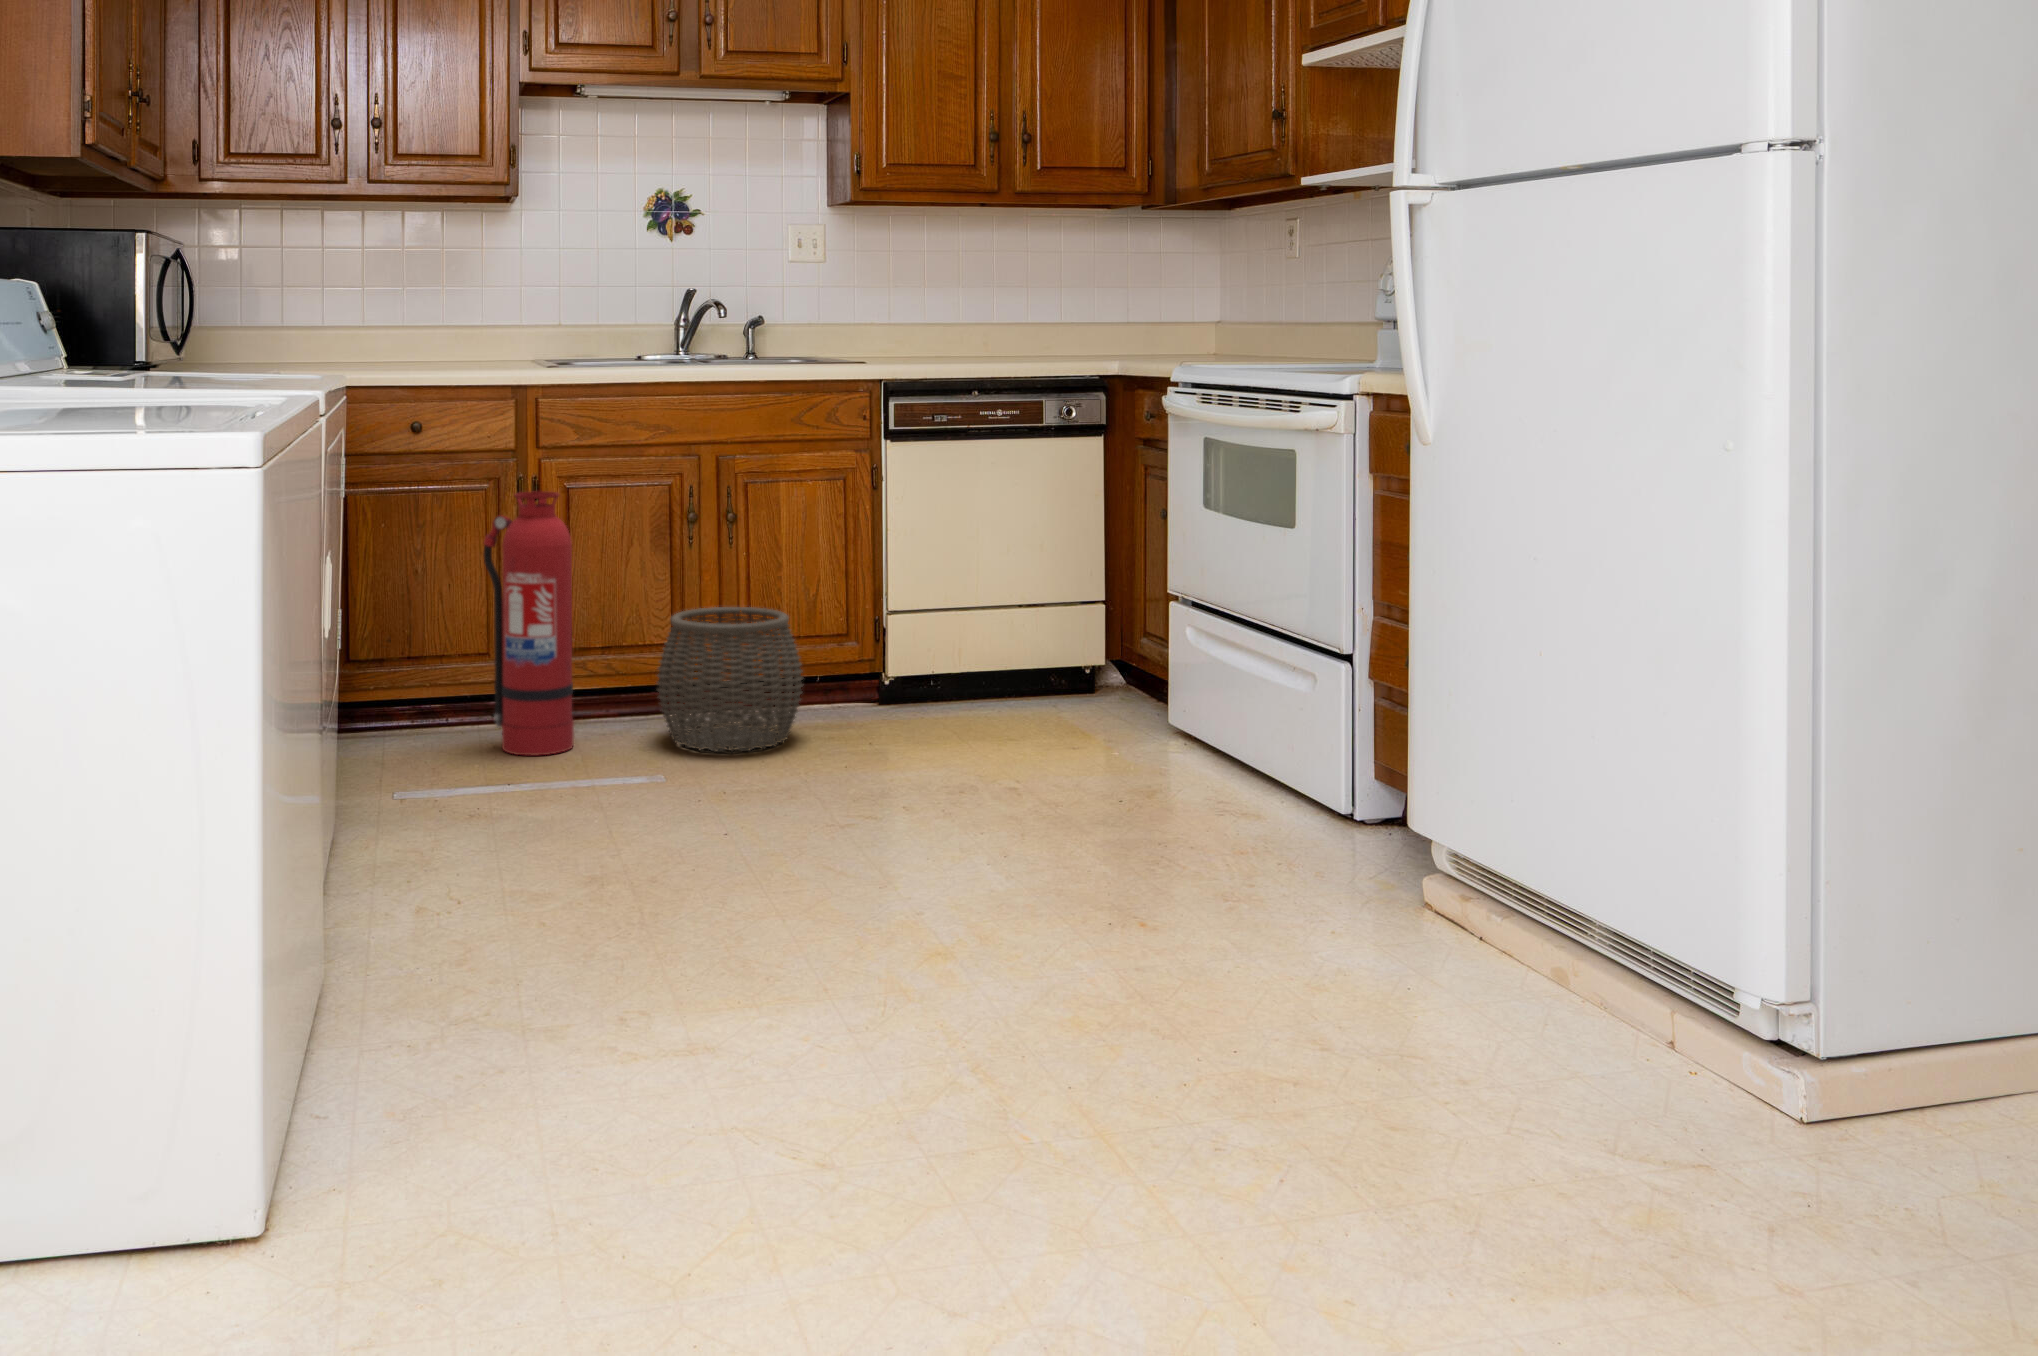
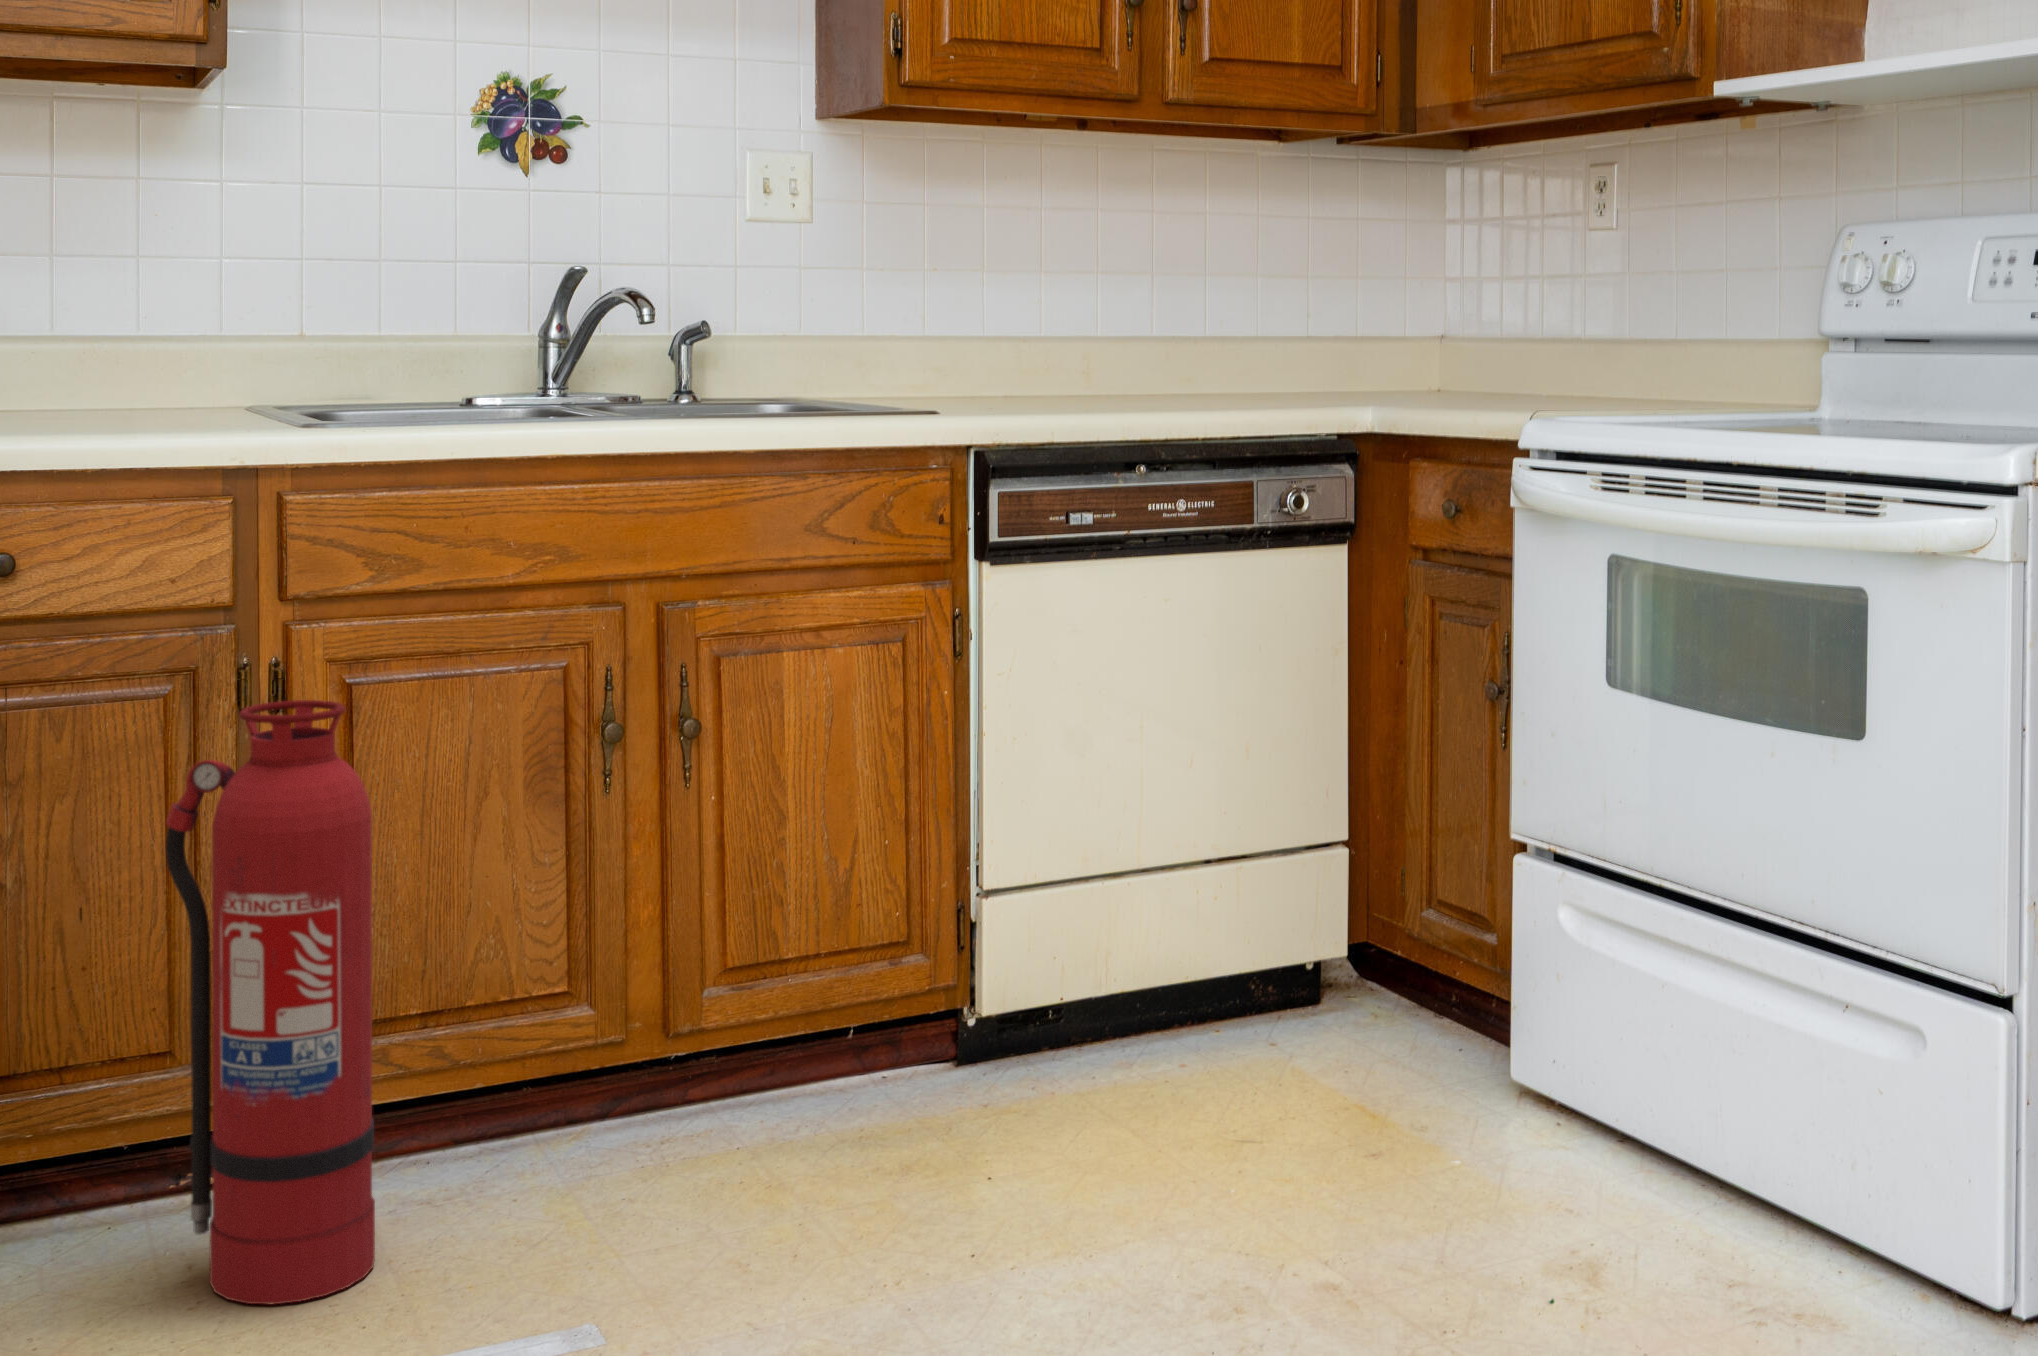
woven basket: present [657,607,803,752] -> none [558,914,867,1253]

